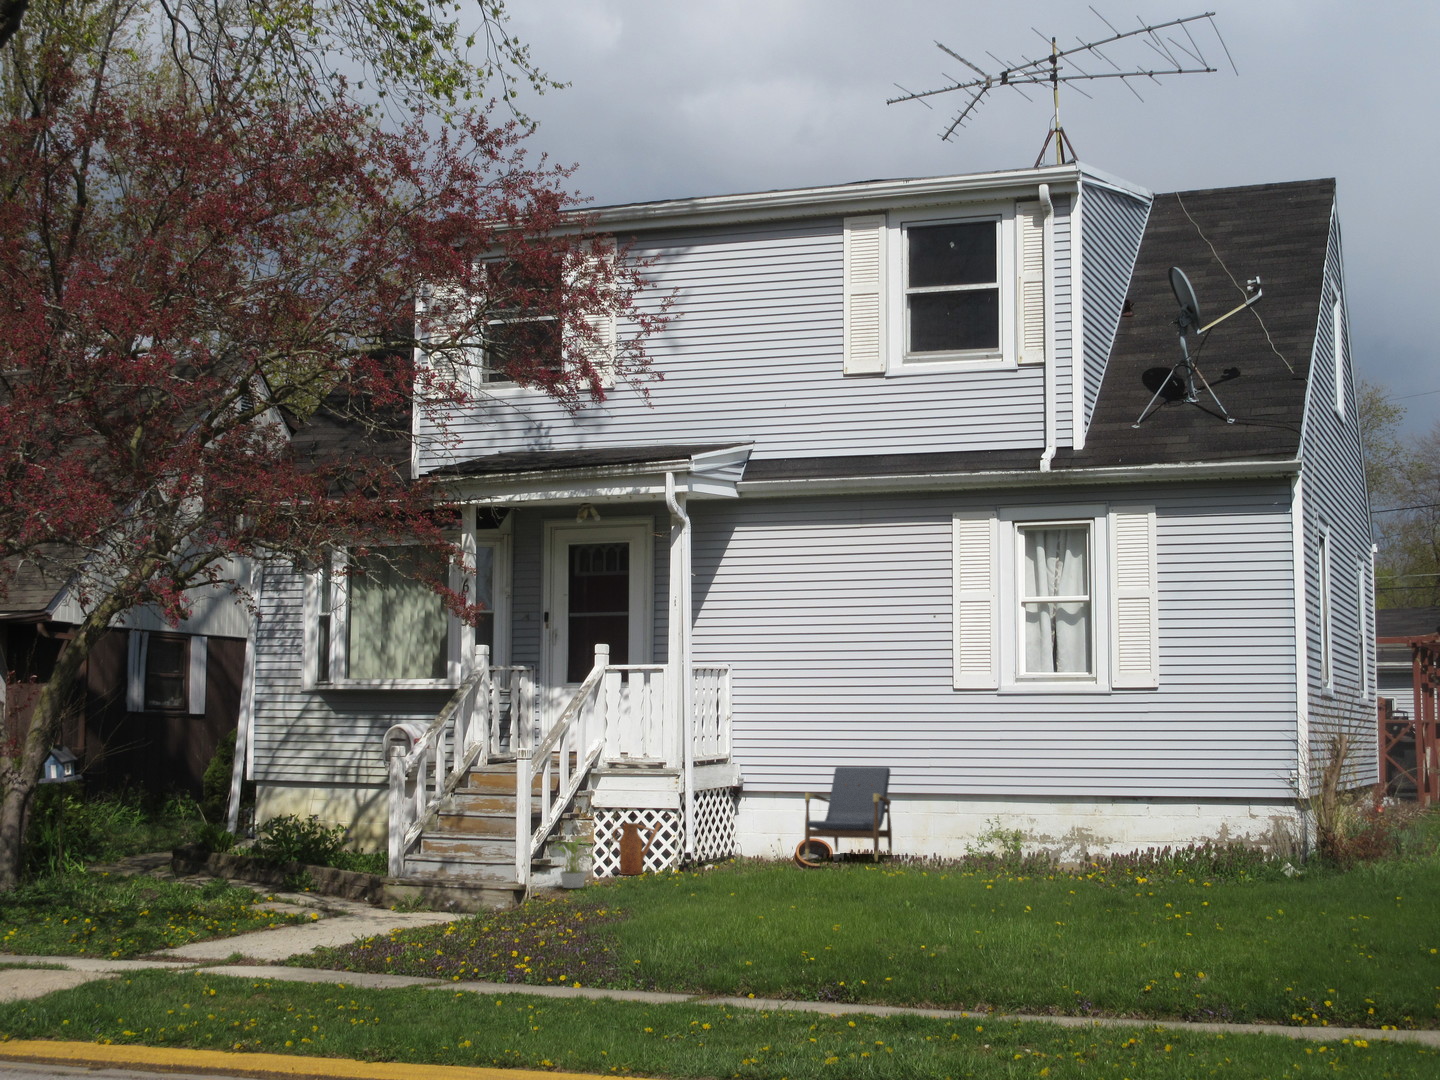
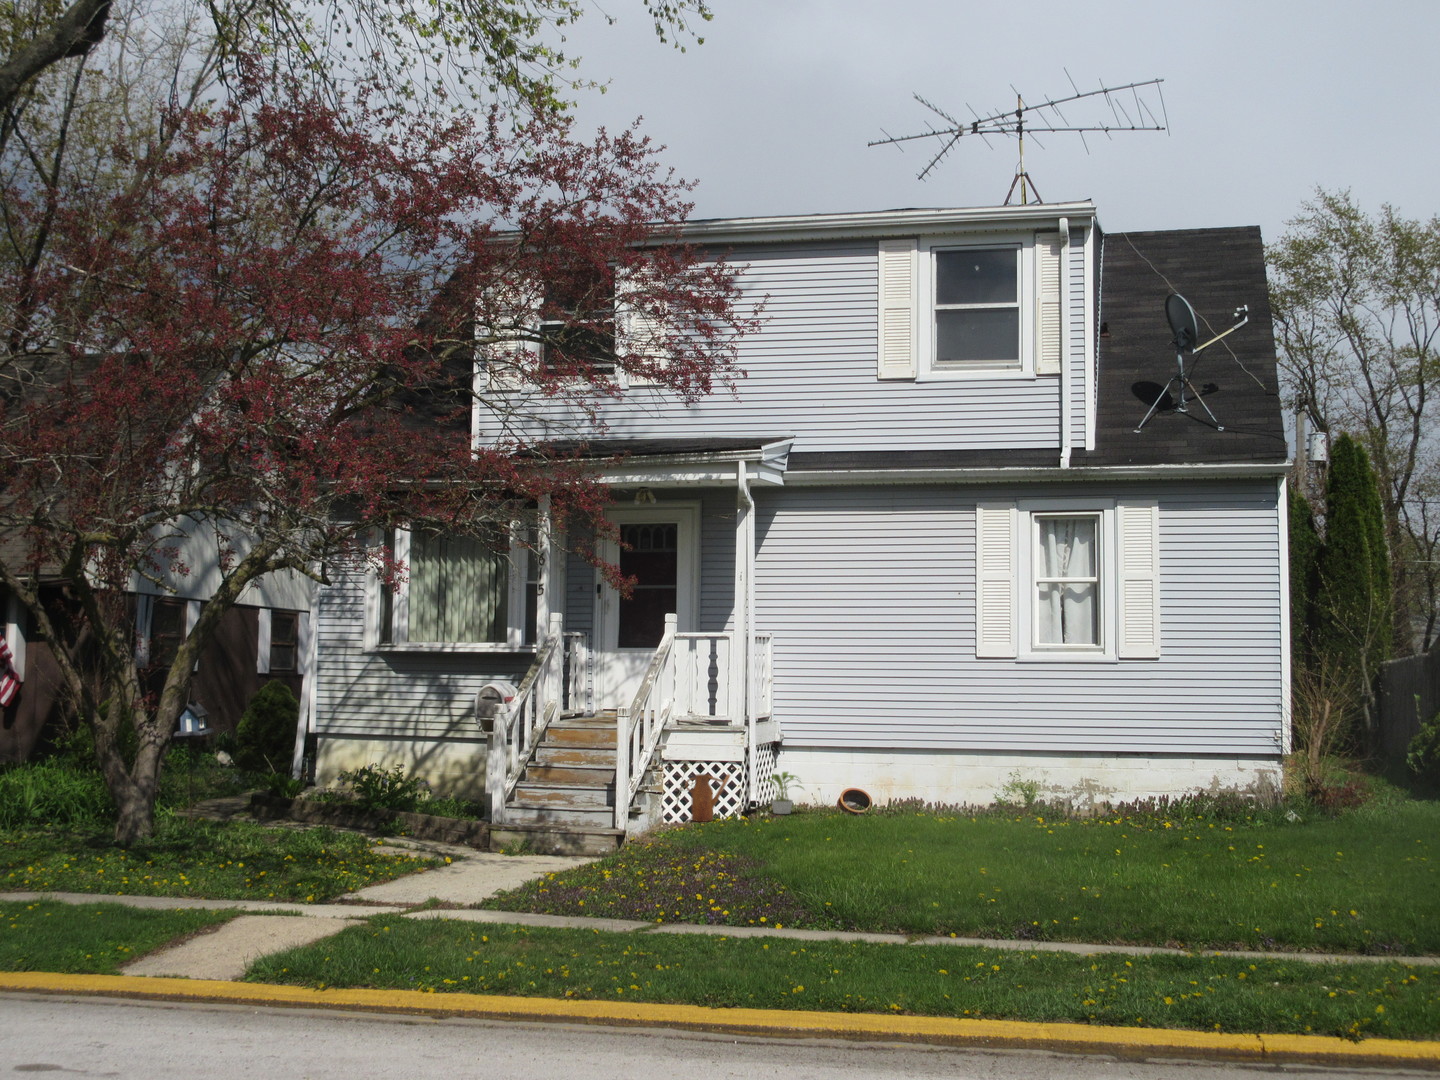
lounge chair: present [805,767,892,861] -> none [849,726,922,809]
potted plant: present [553,838,595,888] -> present [761,772,804,814]

